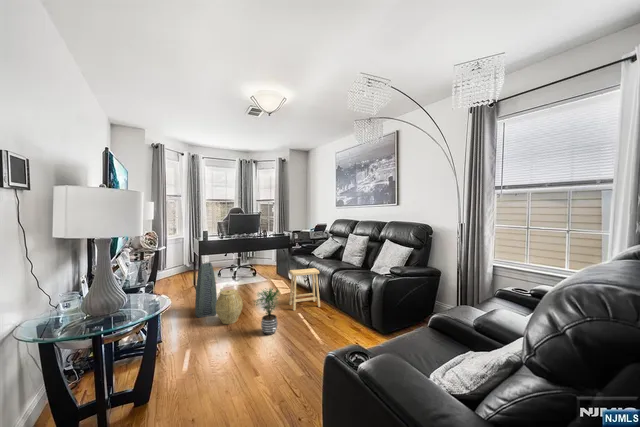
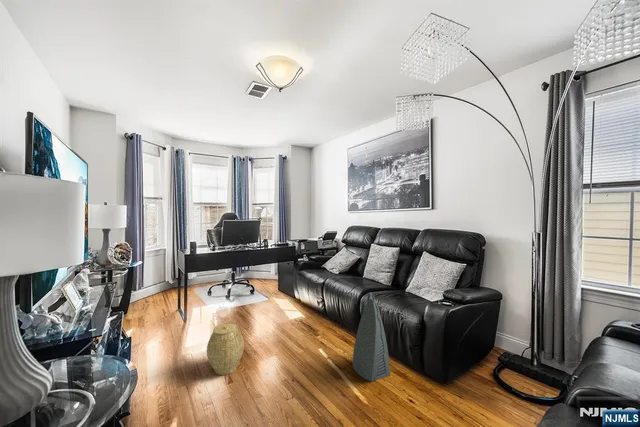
air purifier: present [195,262,217,318] -> present [352,292,390,382]
footstool: present [289,268,320,311] -> none [302,289,343,347]
potted plant: present [254,289,280,335] -> none [261,322,302,394]

